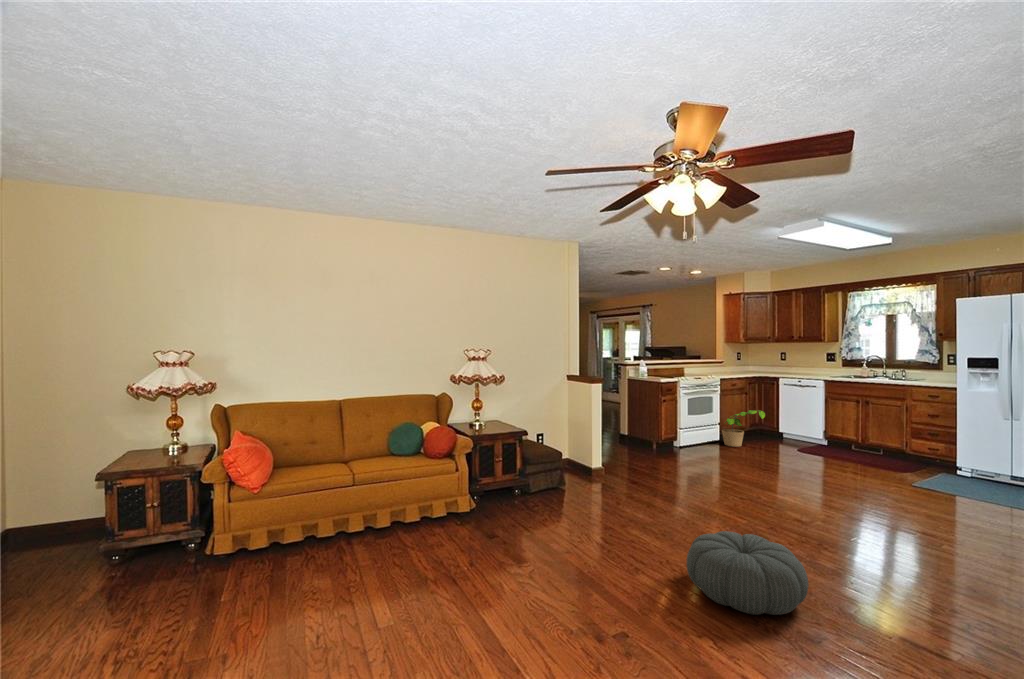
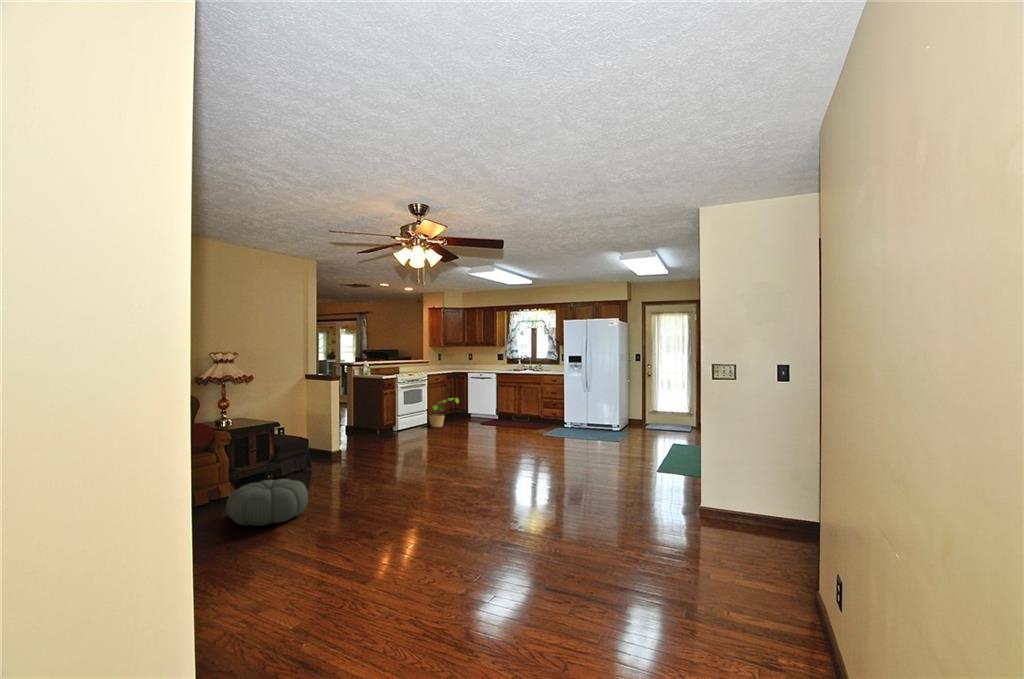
pouf: present [687,531,809,615] -> present [226,479,308,526]

